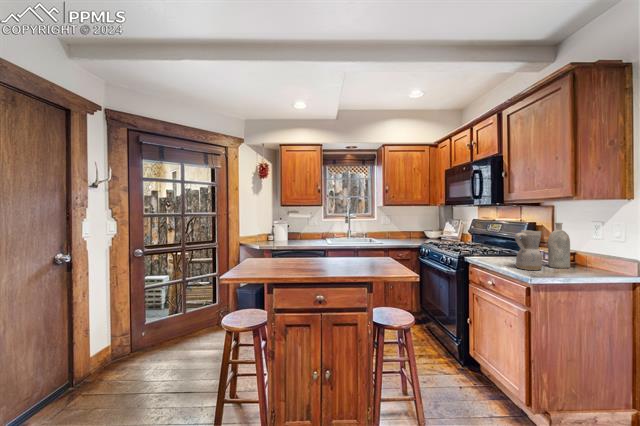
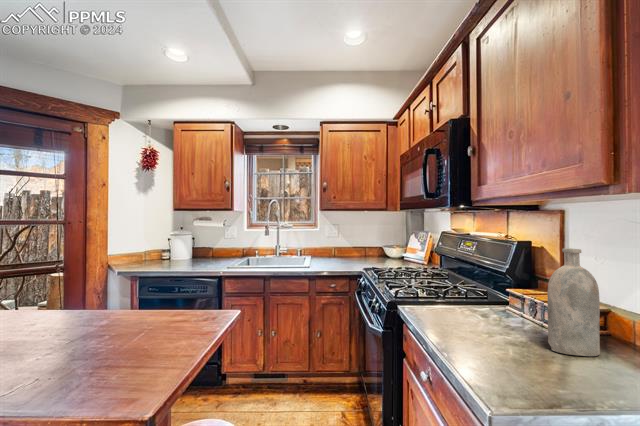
ceramic pitcher: present [515,230,542,270] -> none [468,264,532,364]

